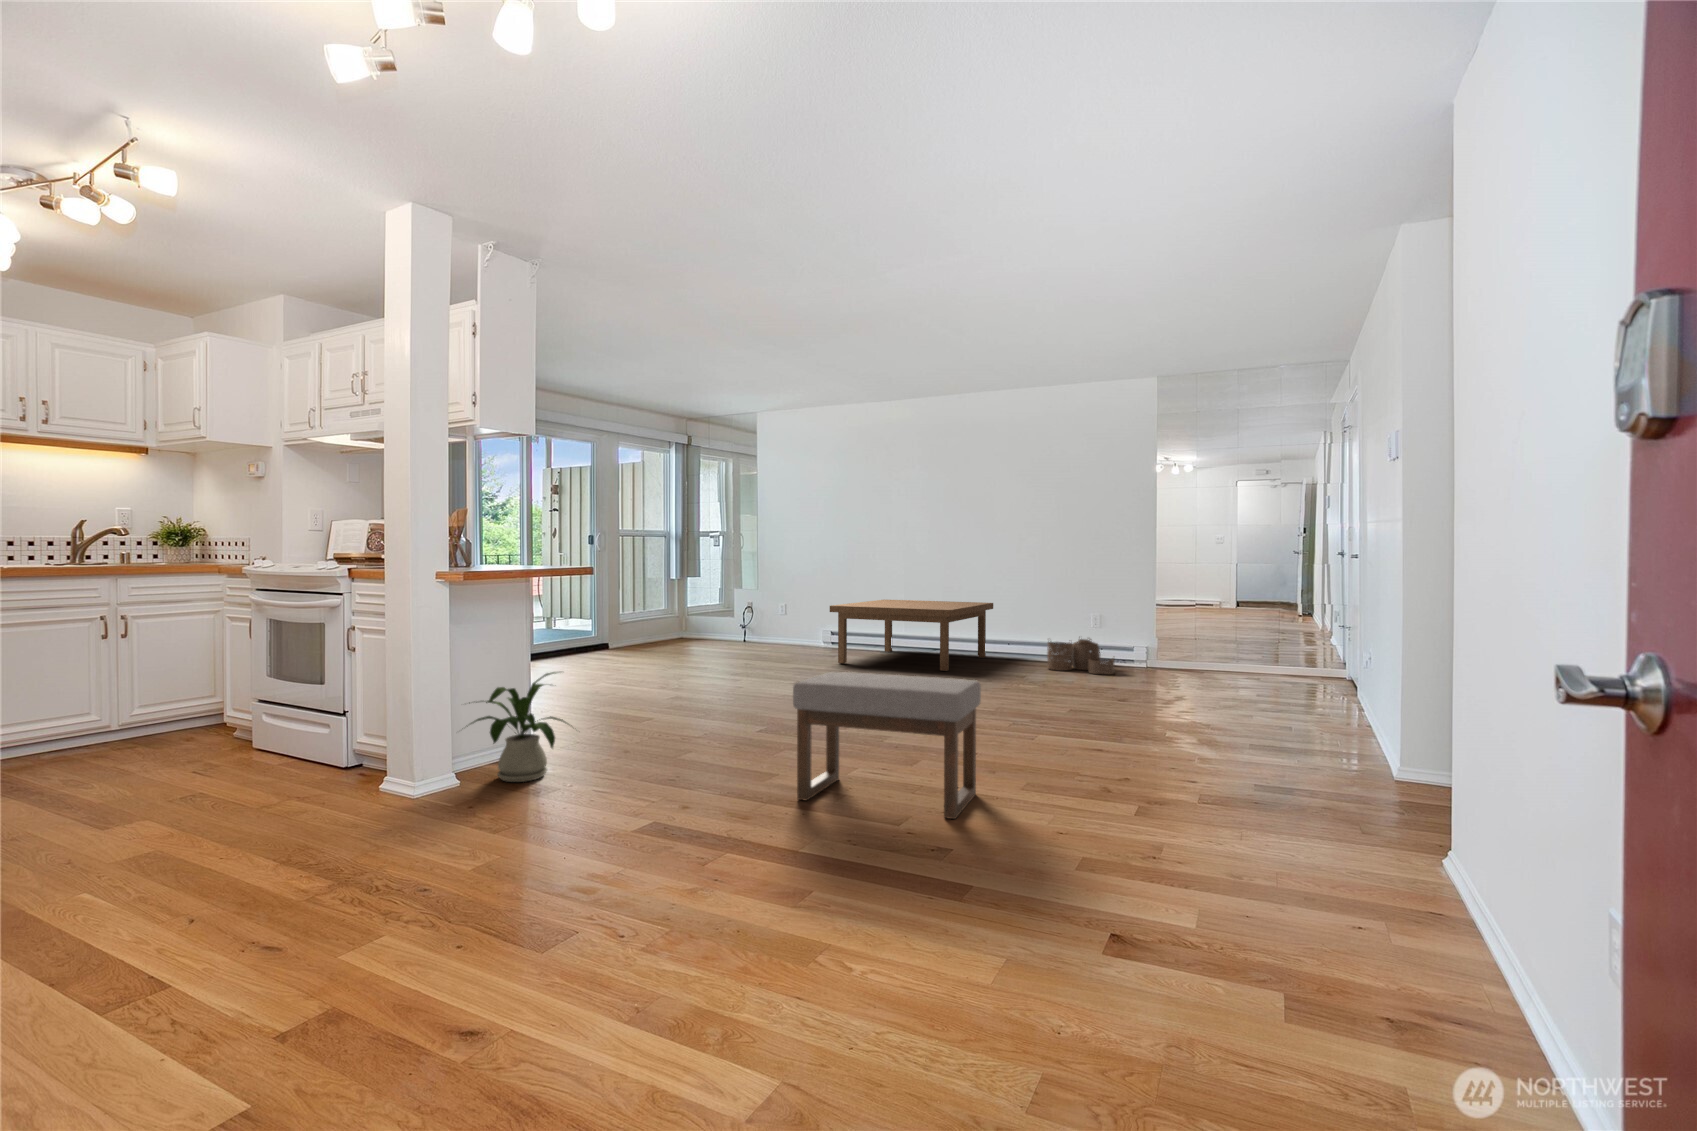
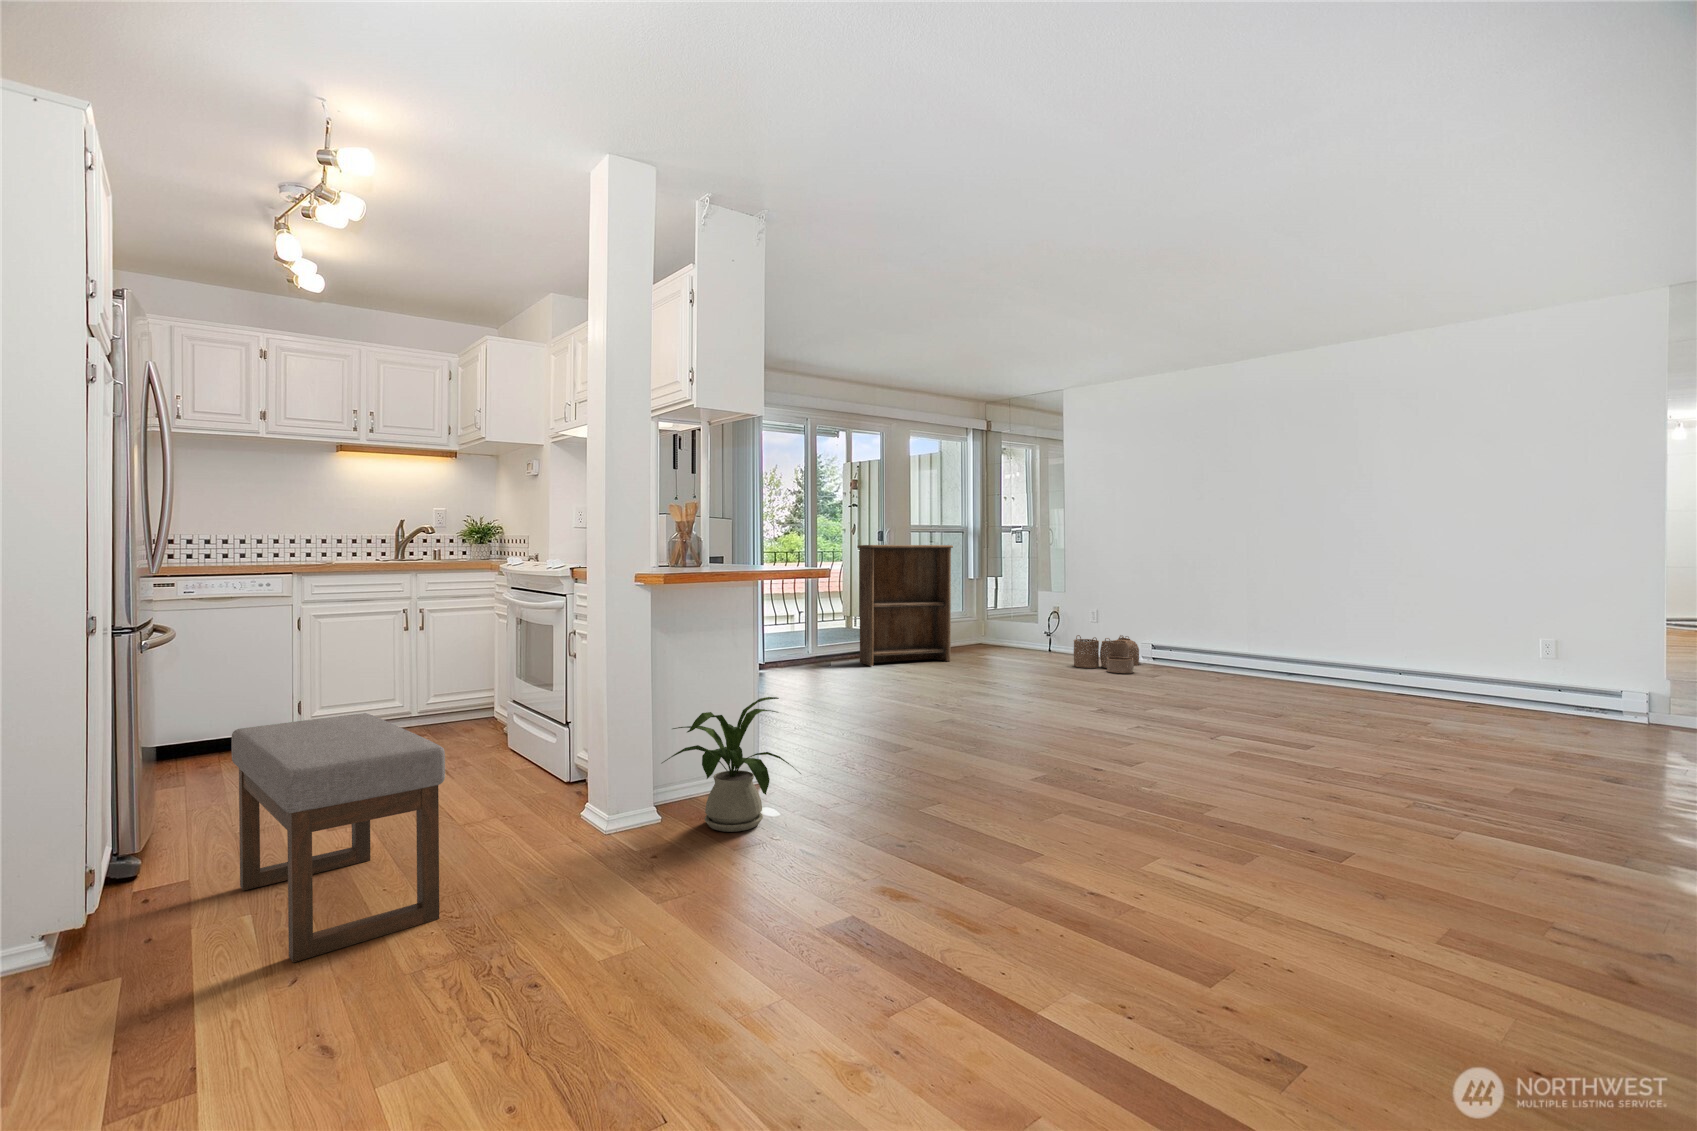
bookshelf: none [573,548,662,659] -> present [857,545,953,666]
coffee table: present [830,600,993,671] -> none [1153,609,1394,710]
woven basket: present [1047,639,1115,674] -> present [1074,635,1139,673]
ottoman: present [793,672,981,819] -> present [231,713,445,962]

